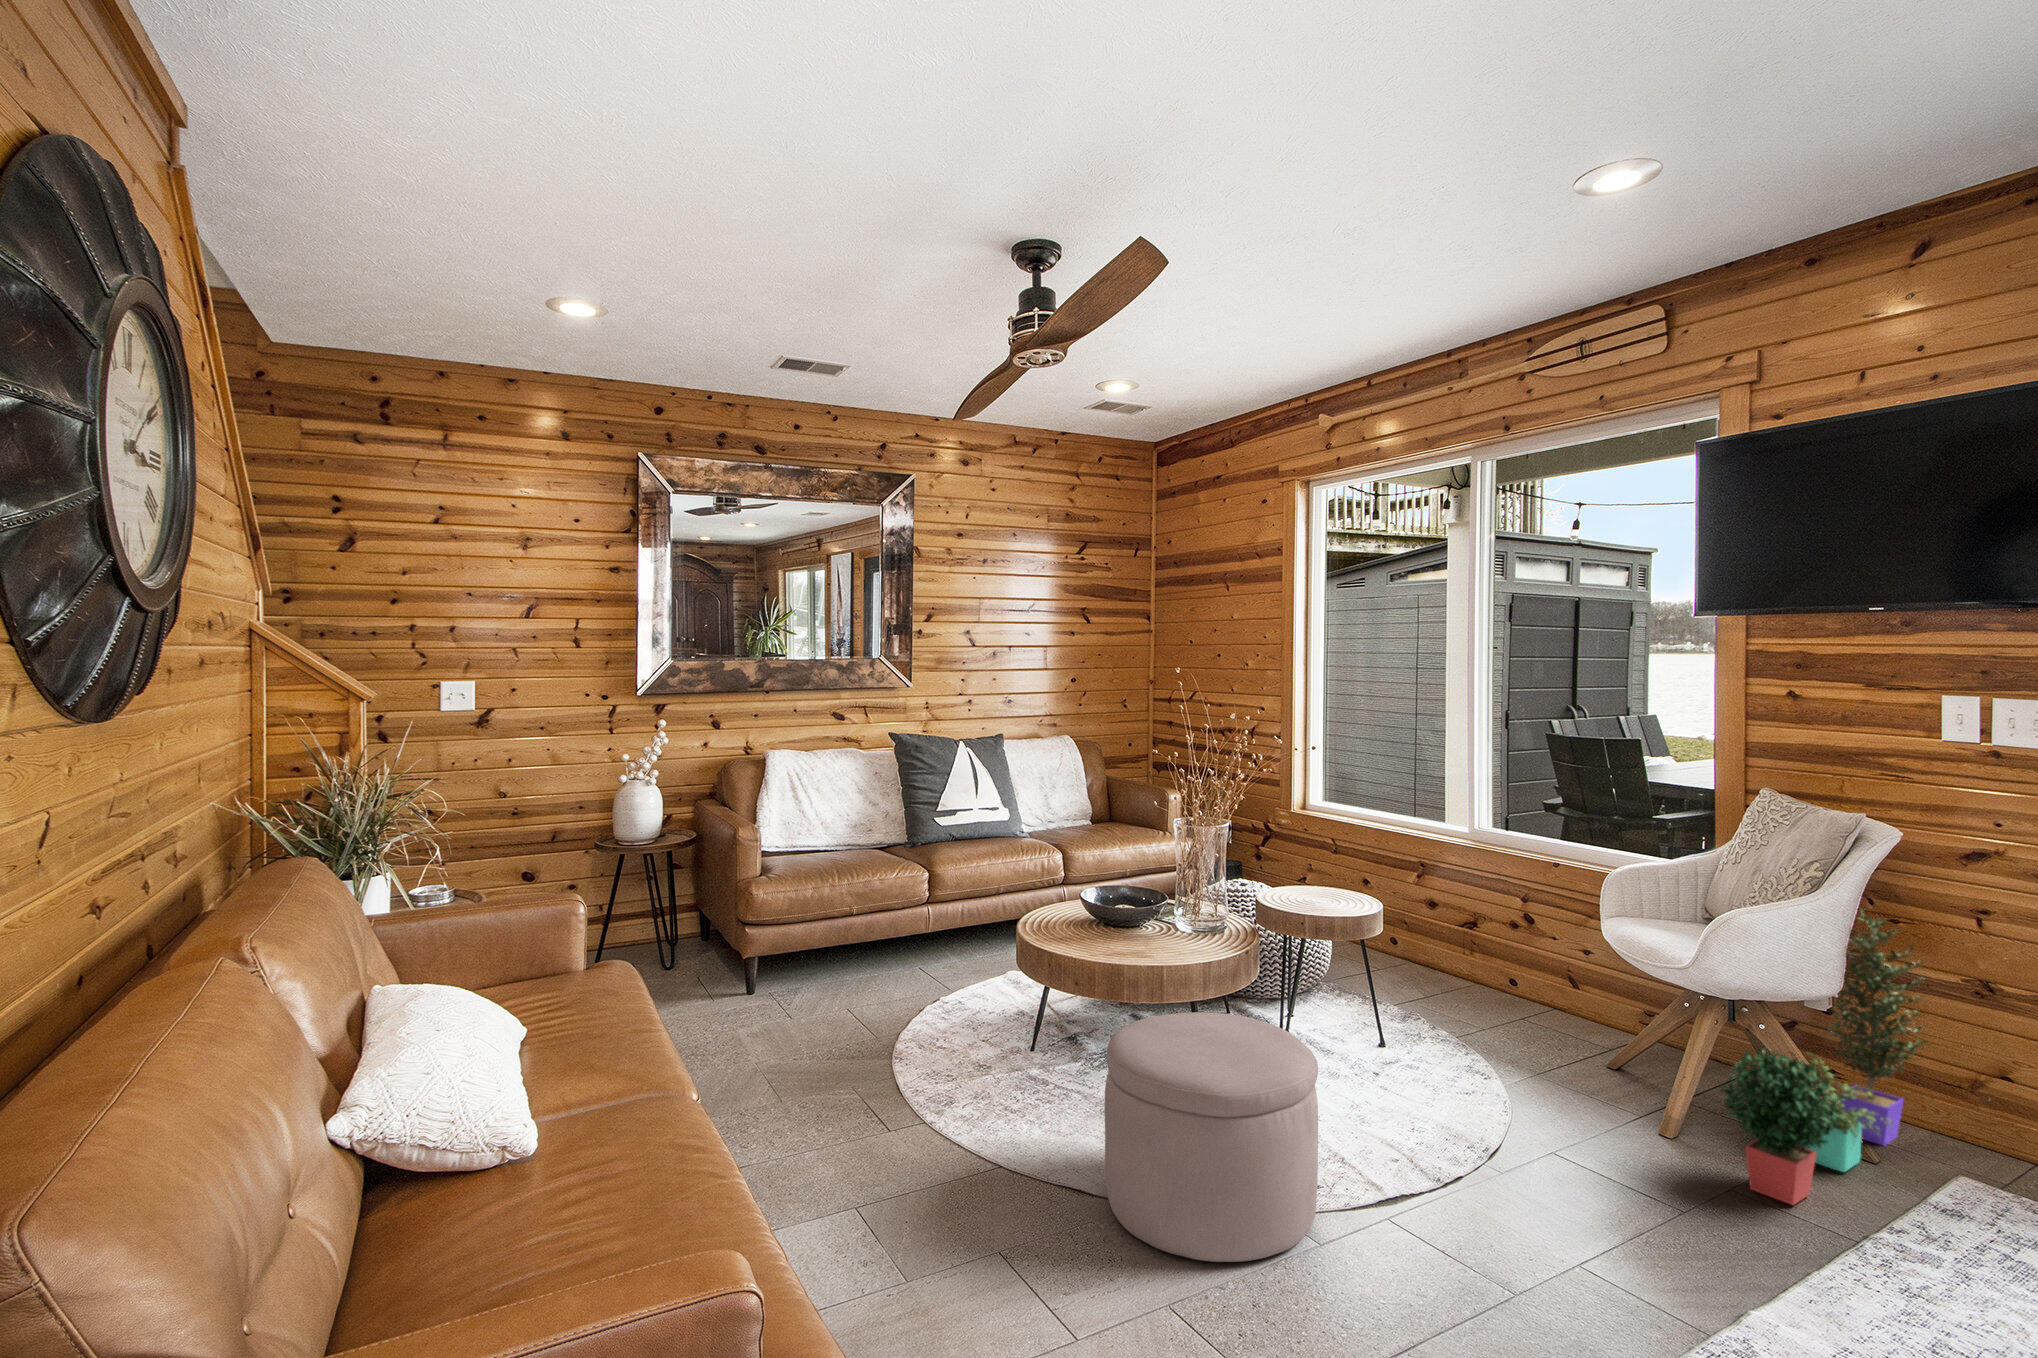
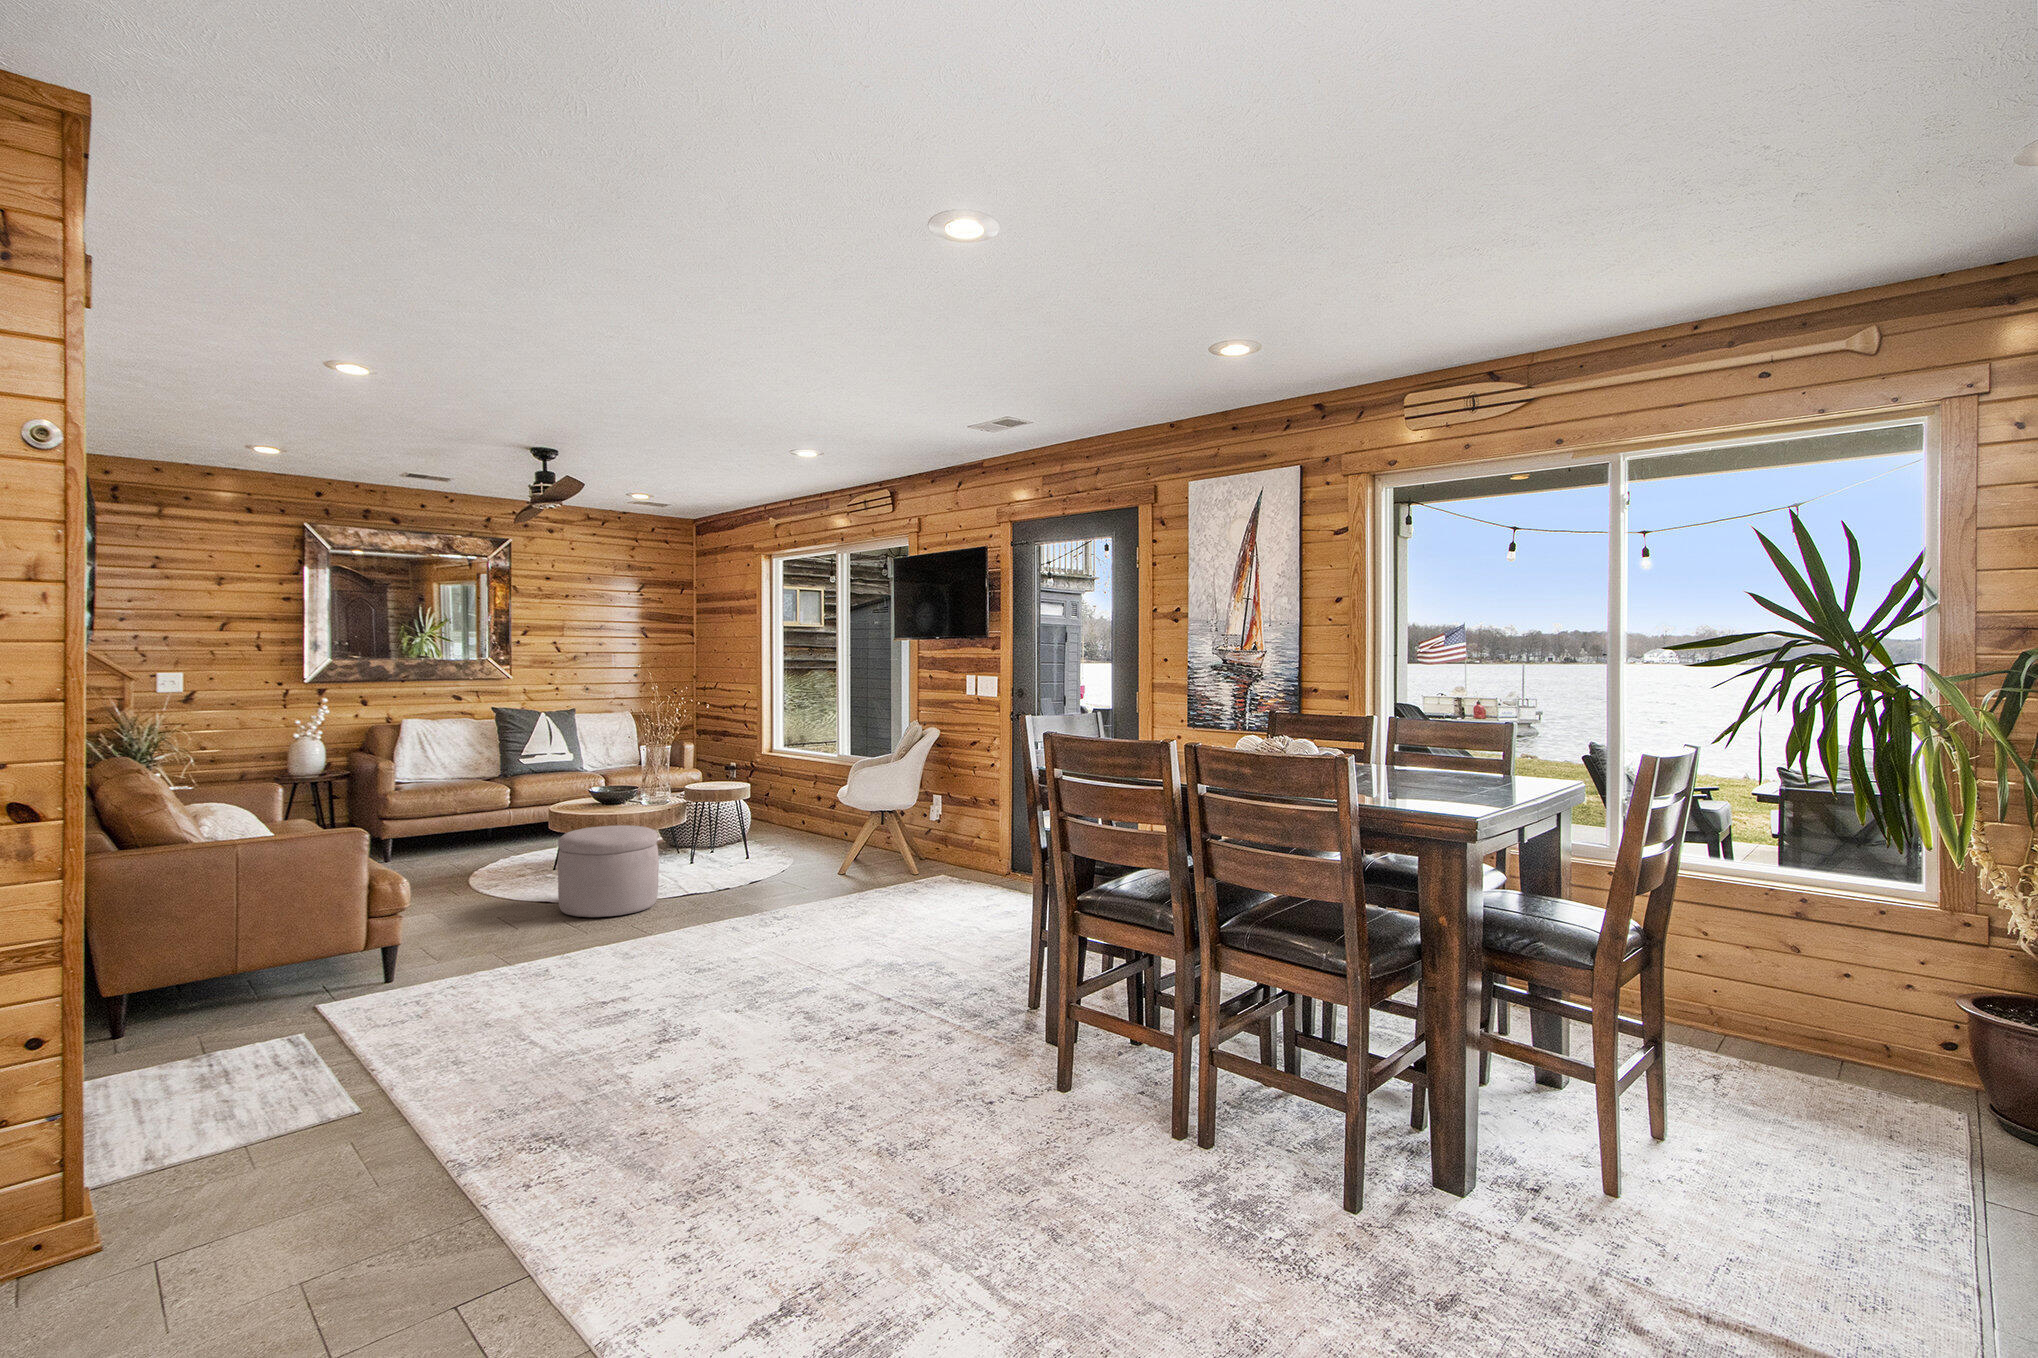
potted plant: present [1720,909,1927,1205] -> none [848,773,959,890]

